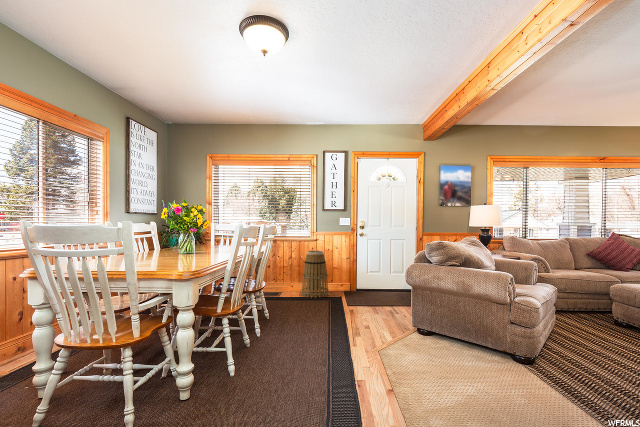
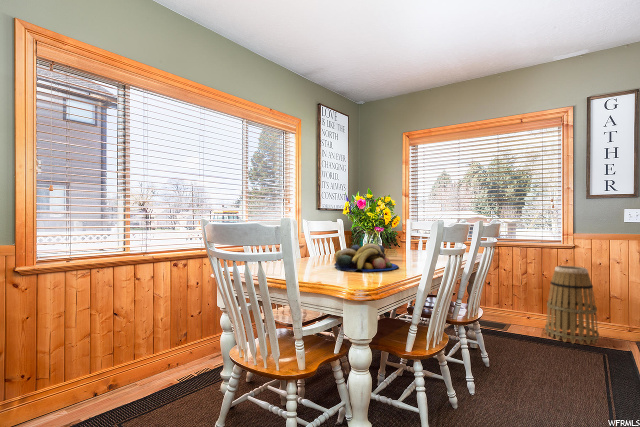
fruit bowl: none [157,240,210,262] -> present [334,243,398,272]

